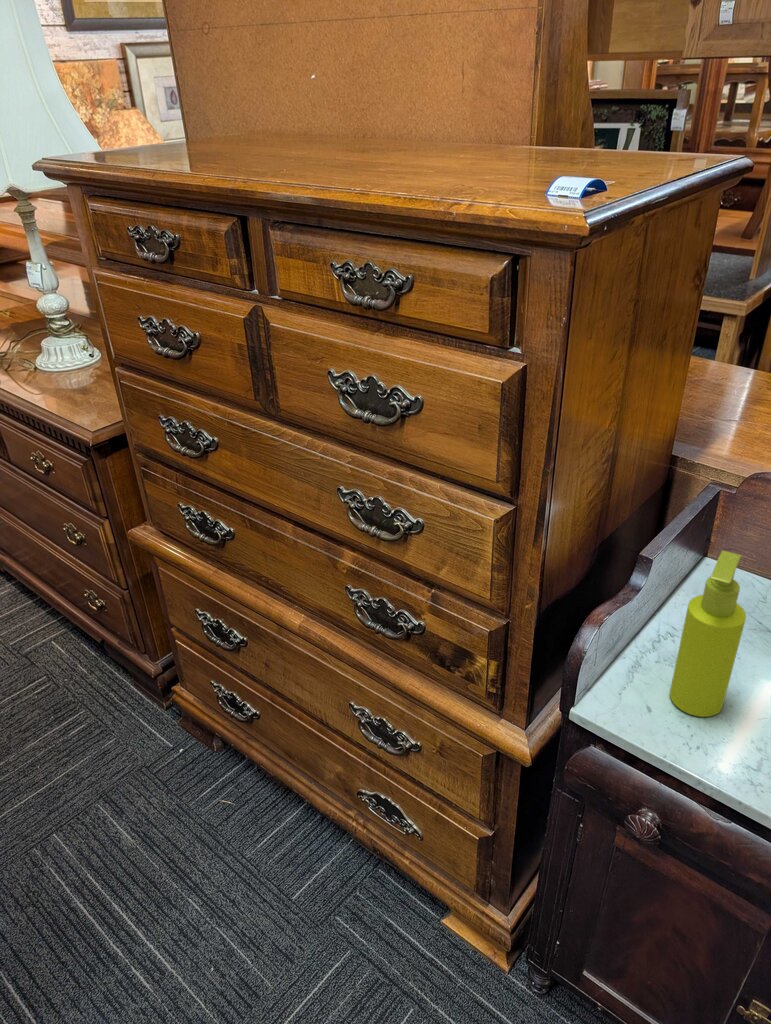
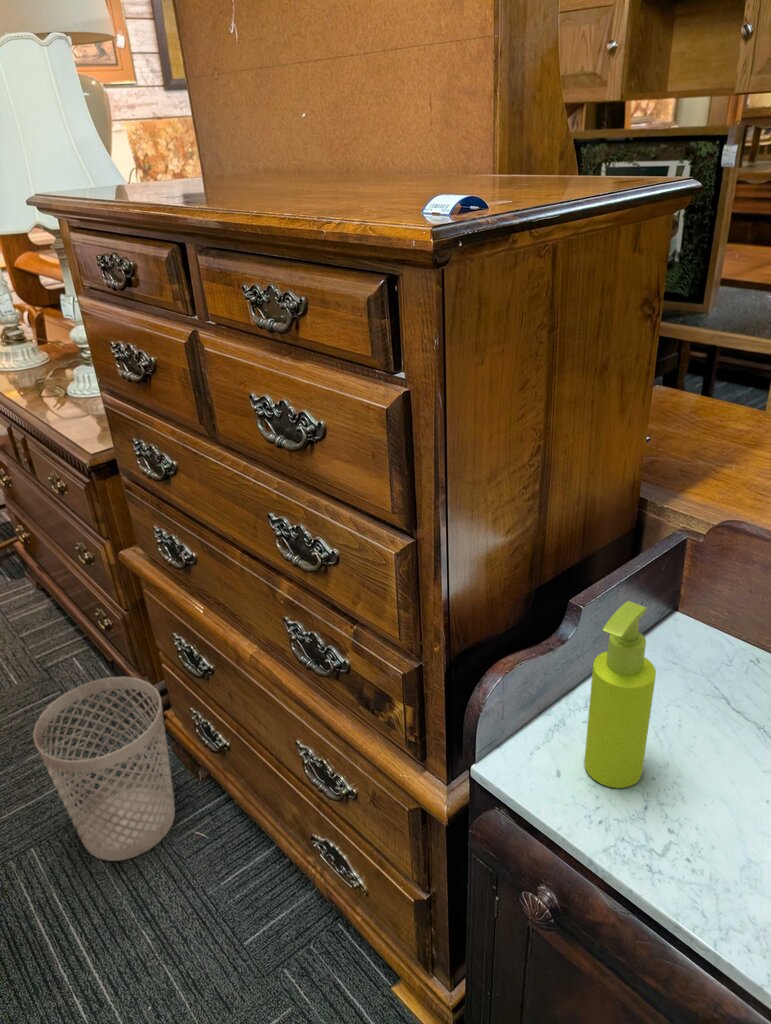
wastebasket: none [57,655,196,837] -> present [33,677,175,861]

